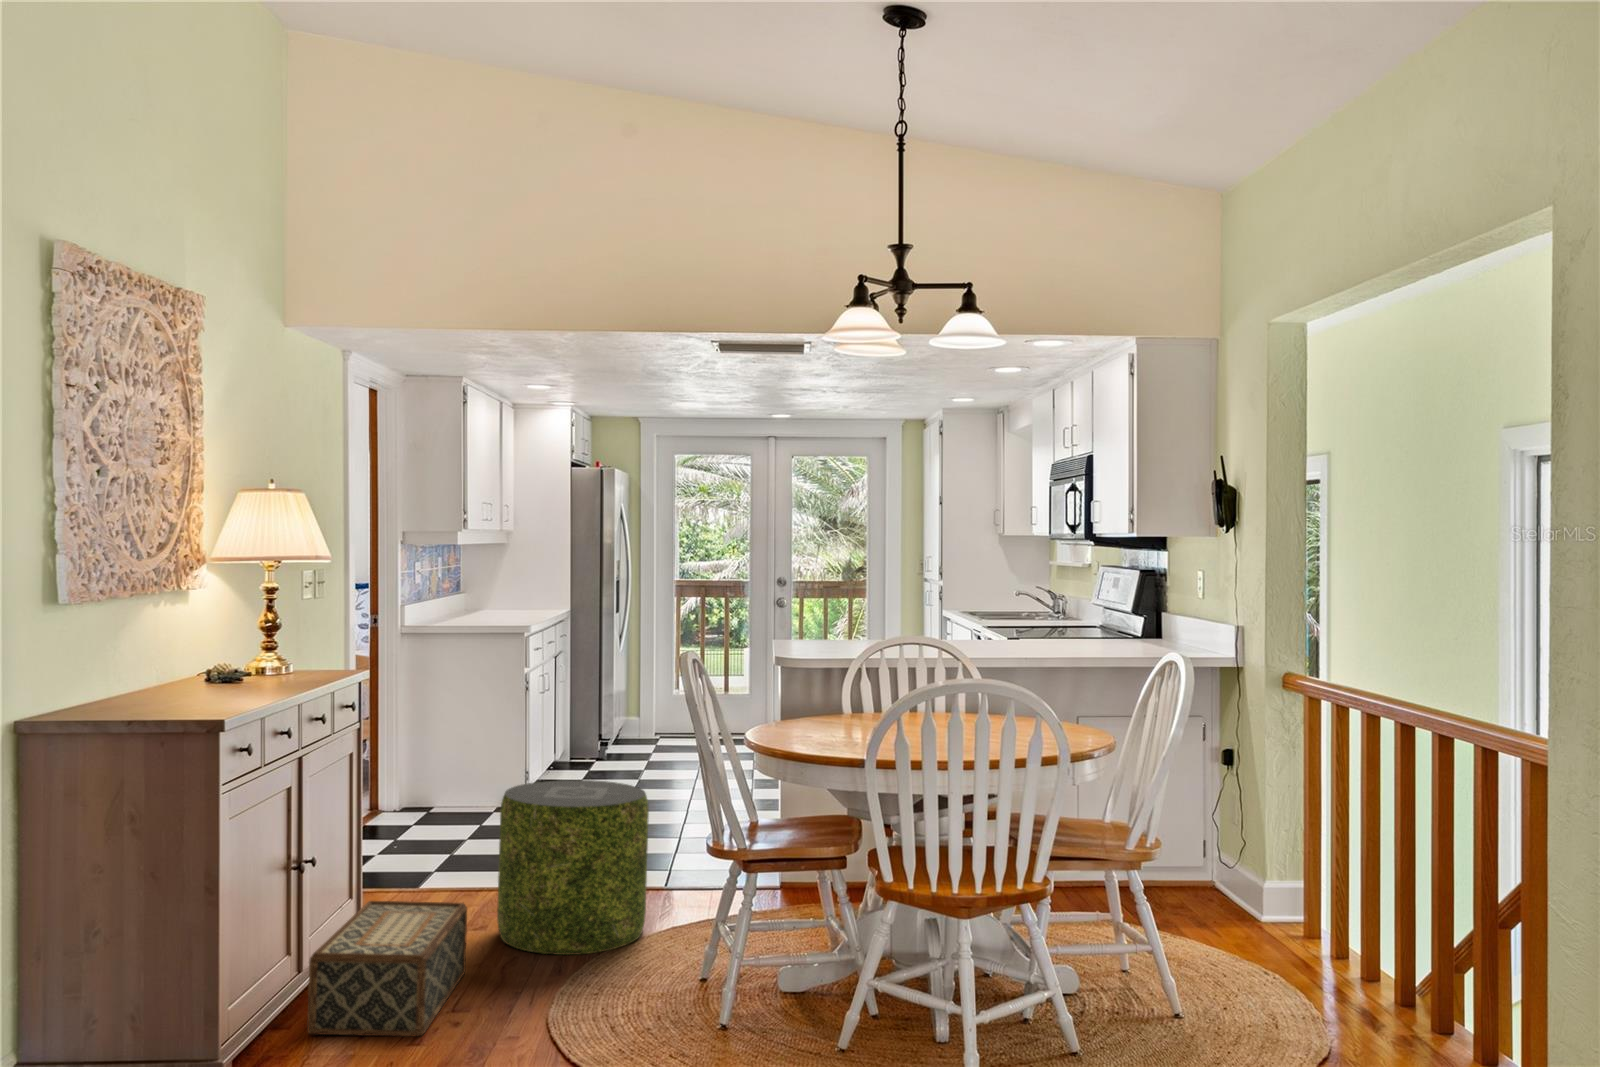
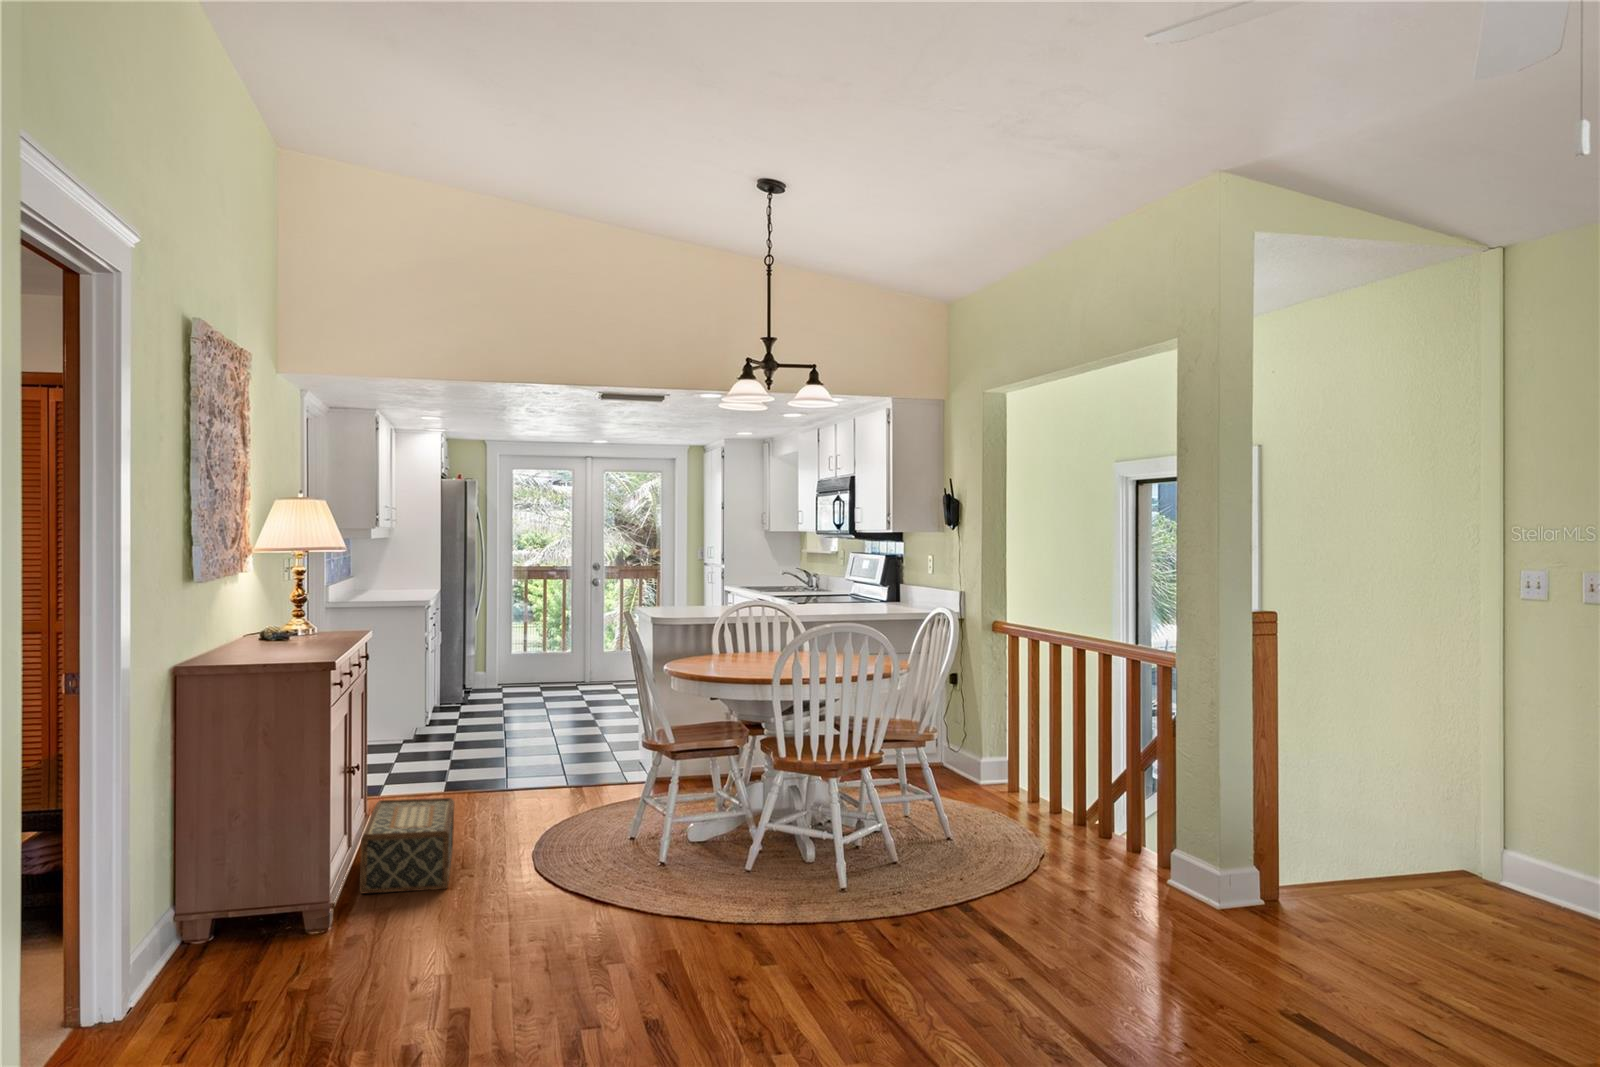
pouf: present [497,780,649,955] -> none [462,709,573,833]

